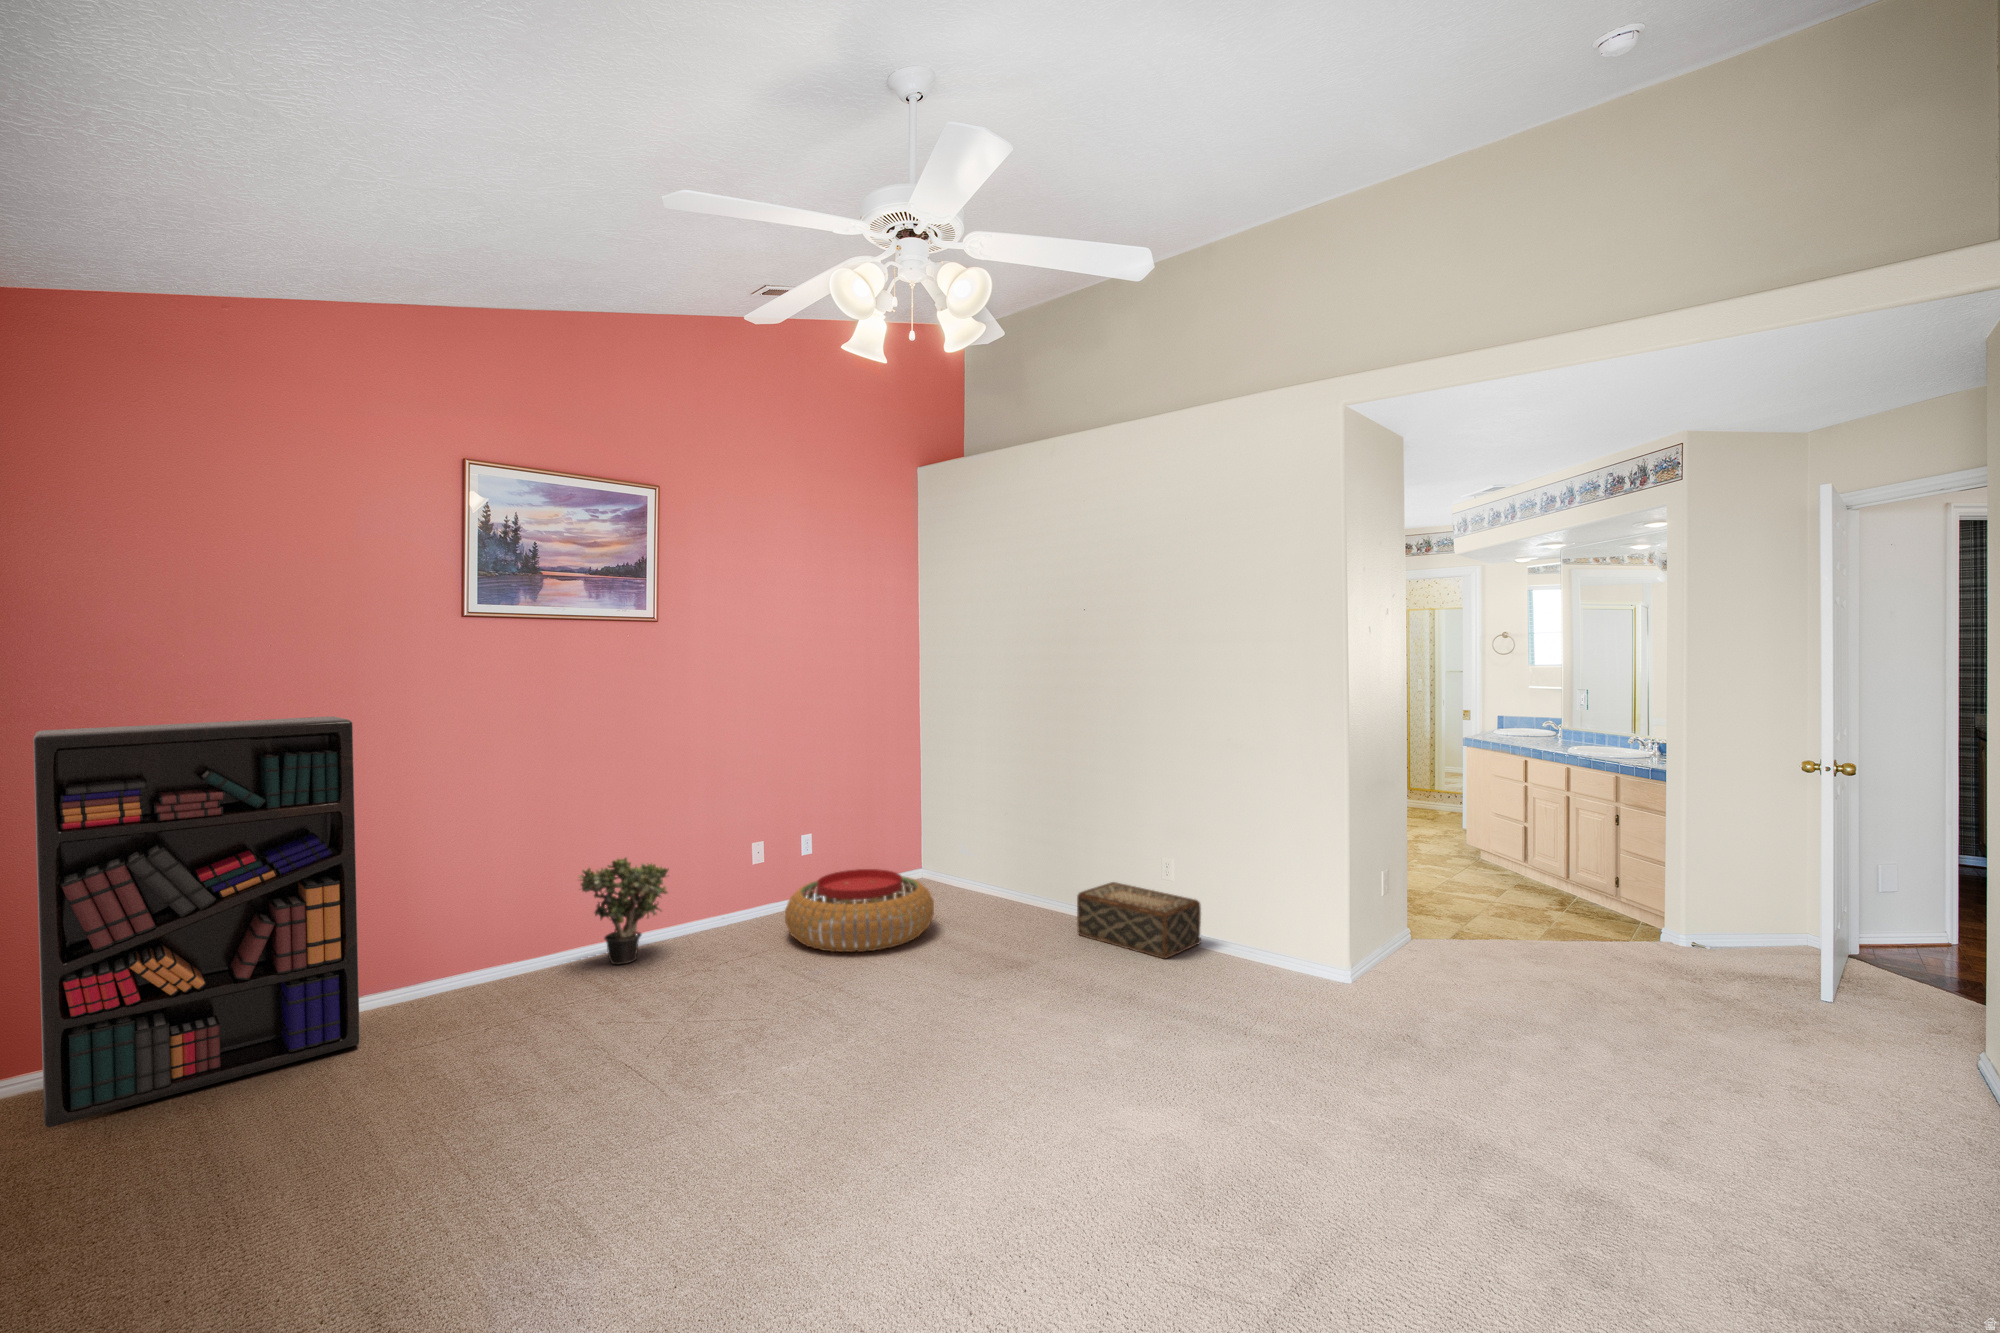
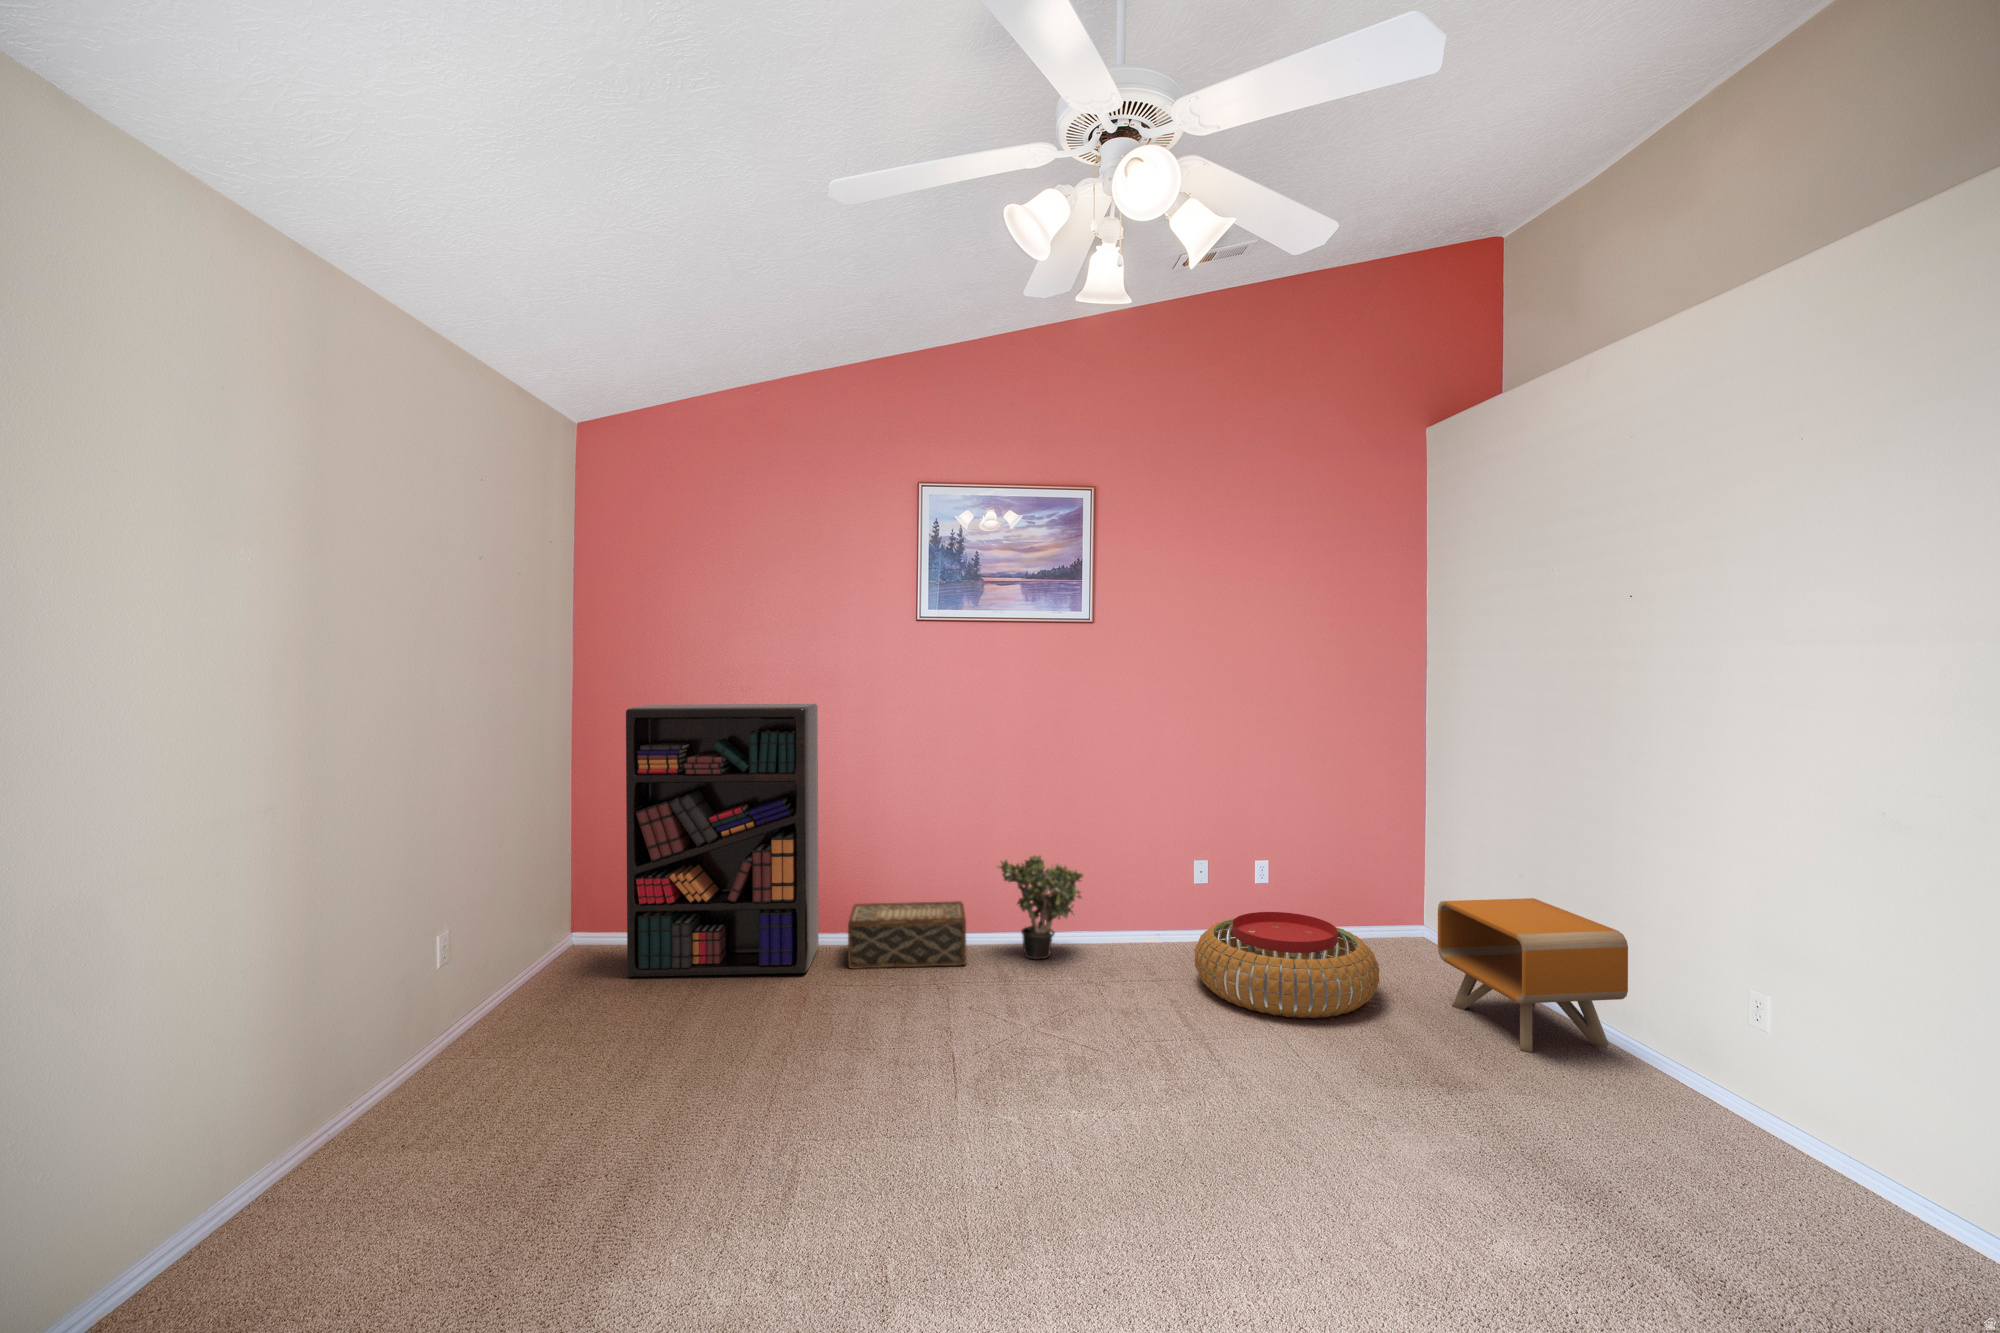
nightstand: none [963,826,1086,930] -> present [1438,898,1628,1052]
woven basket: present [1077,882,1201,959] -> present [848,901,966,969]

